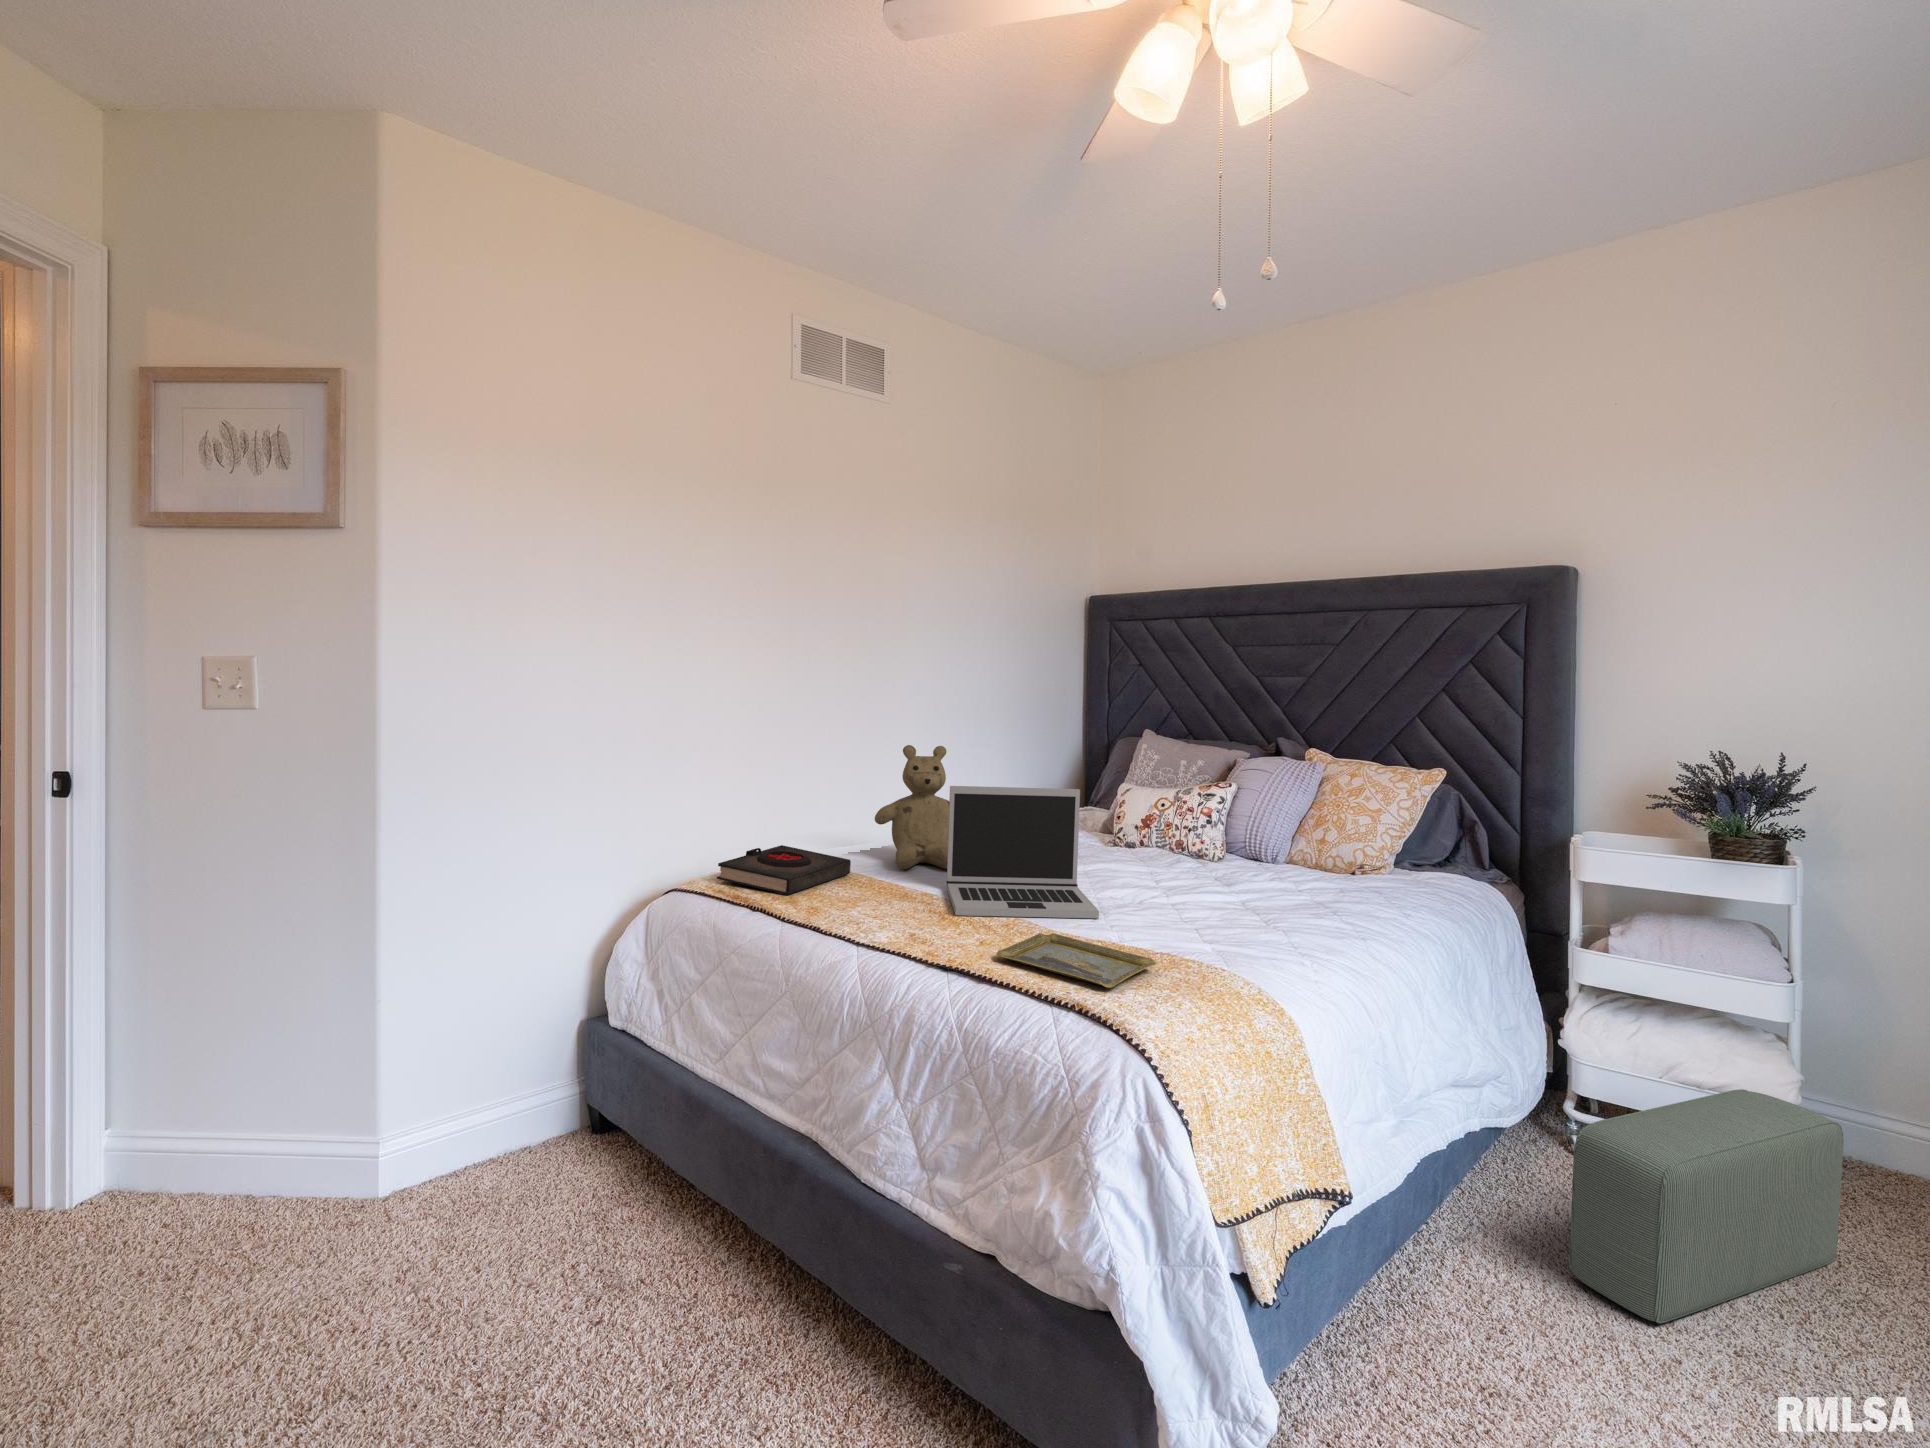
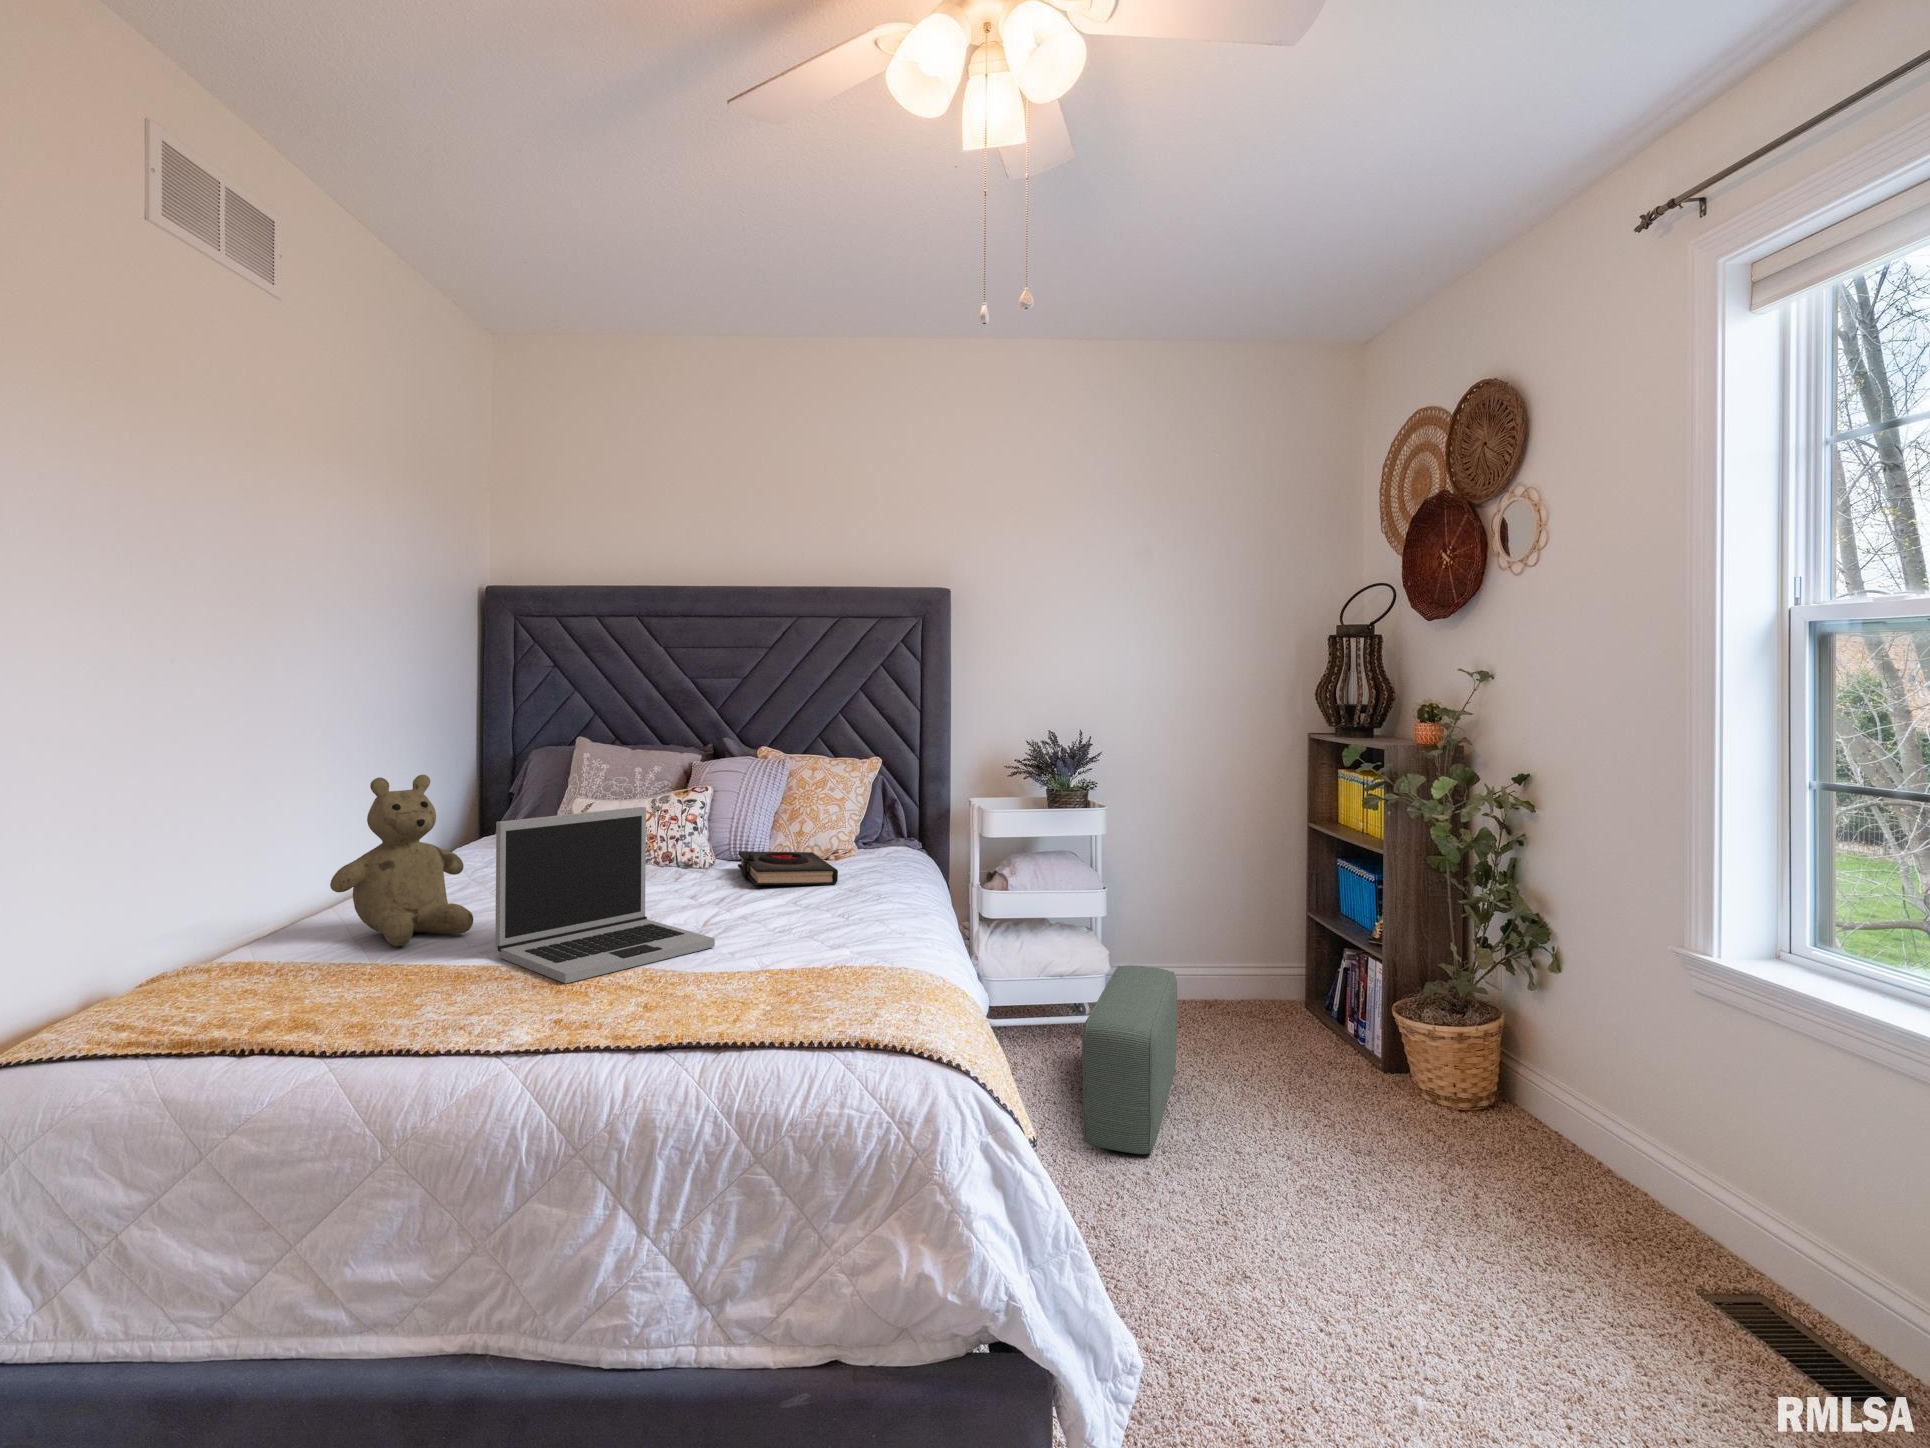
book: present [717,845,851,895] -> present [738,851,838,885]
tray: present [996,933,1156,988] -> none [698,971,863,1015]

